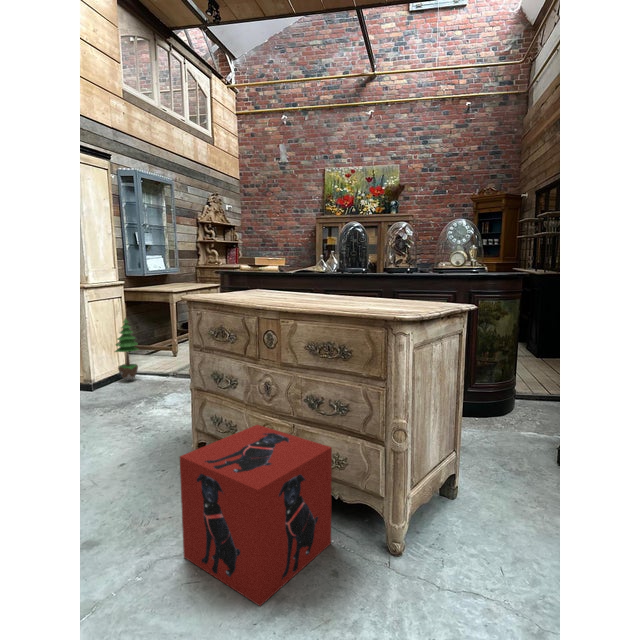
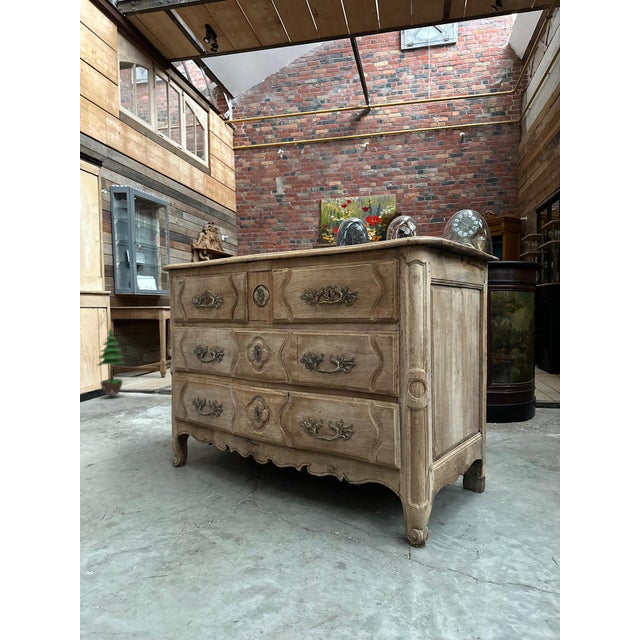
storage box: present [180,425,332,606] -> none [143,397,336,609]

